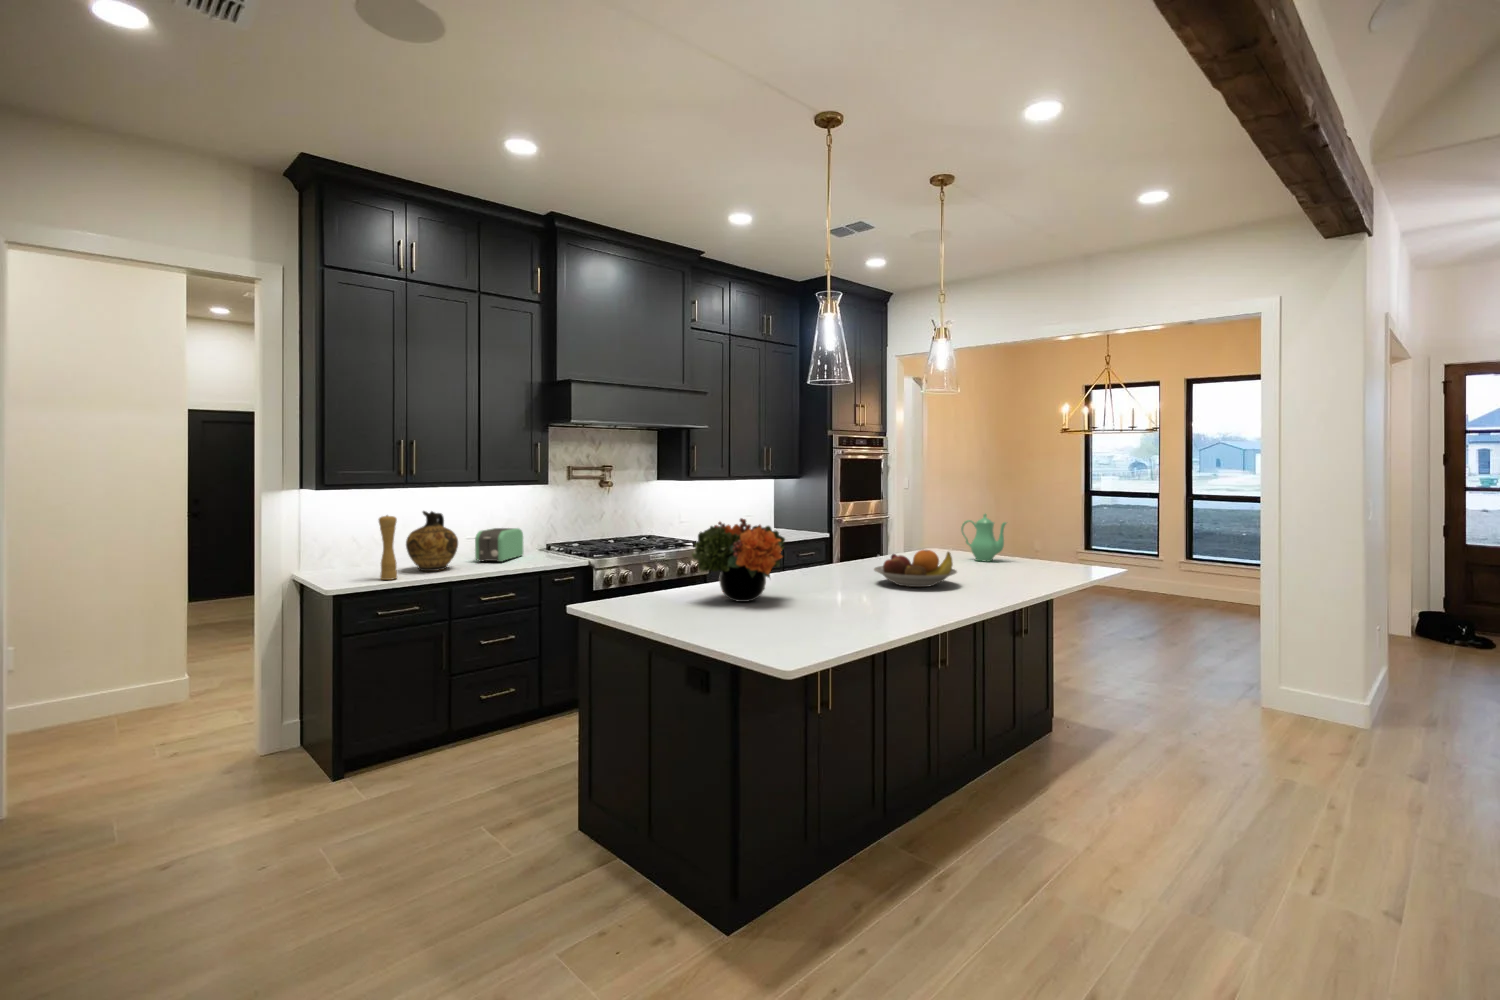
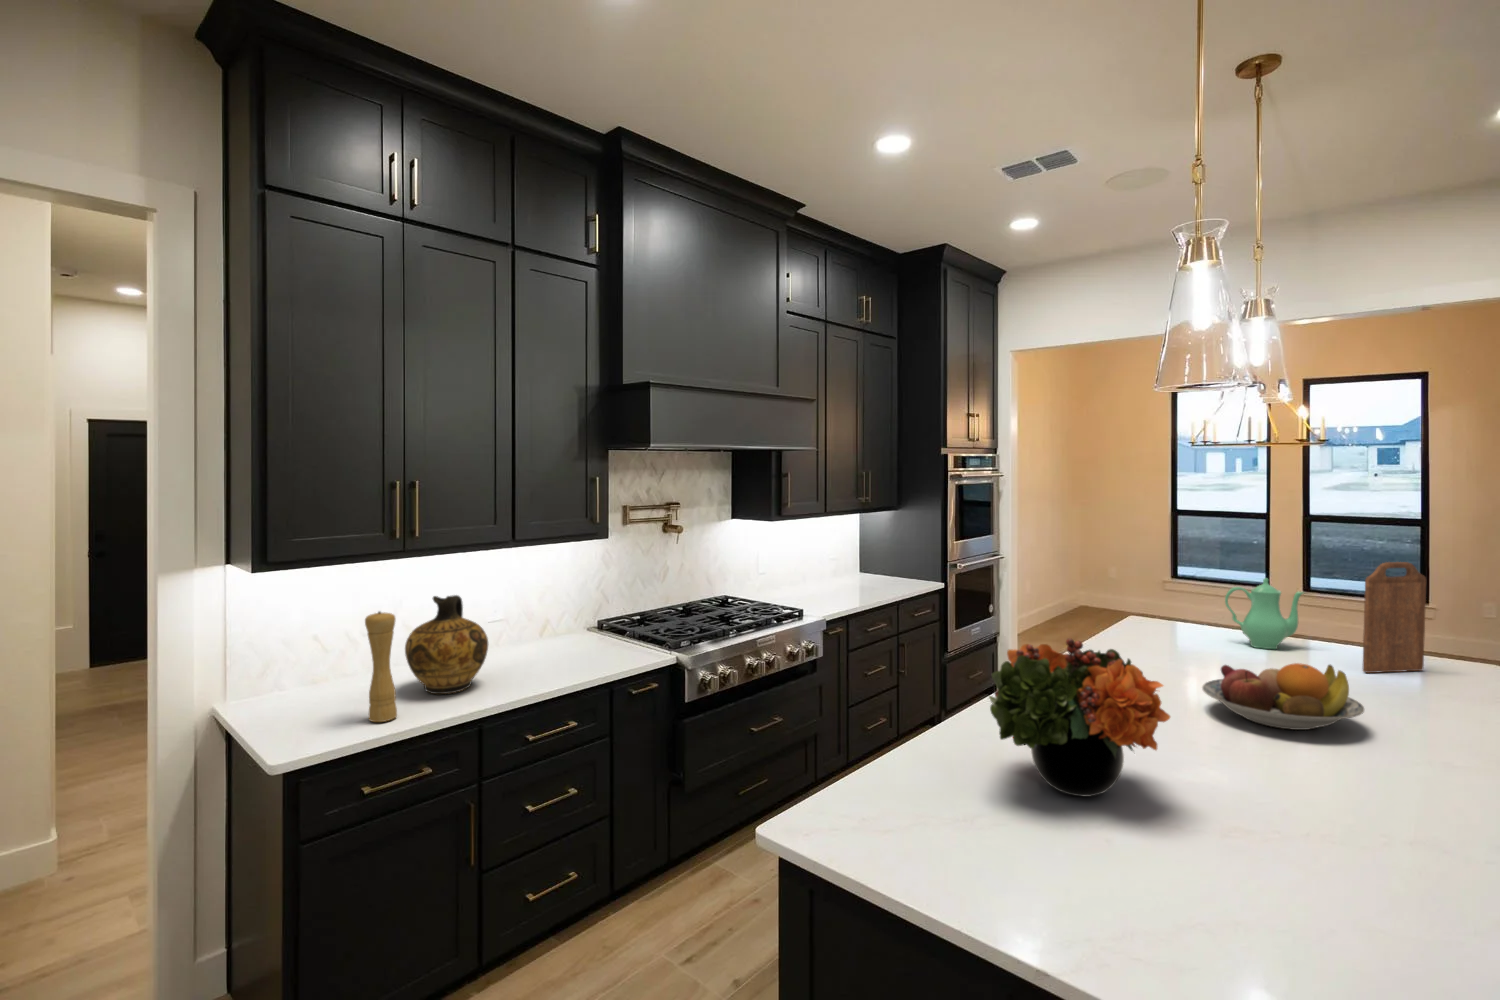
cutting board: none [1020,498,1063,571] -> present [1363,562,1426,673]
toaster: present [475,528,523,562] -> none [508,607,575,665]

